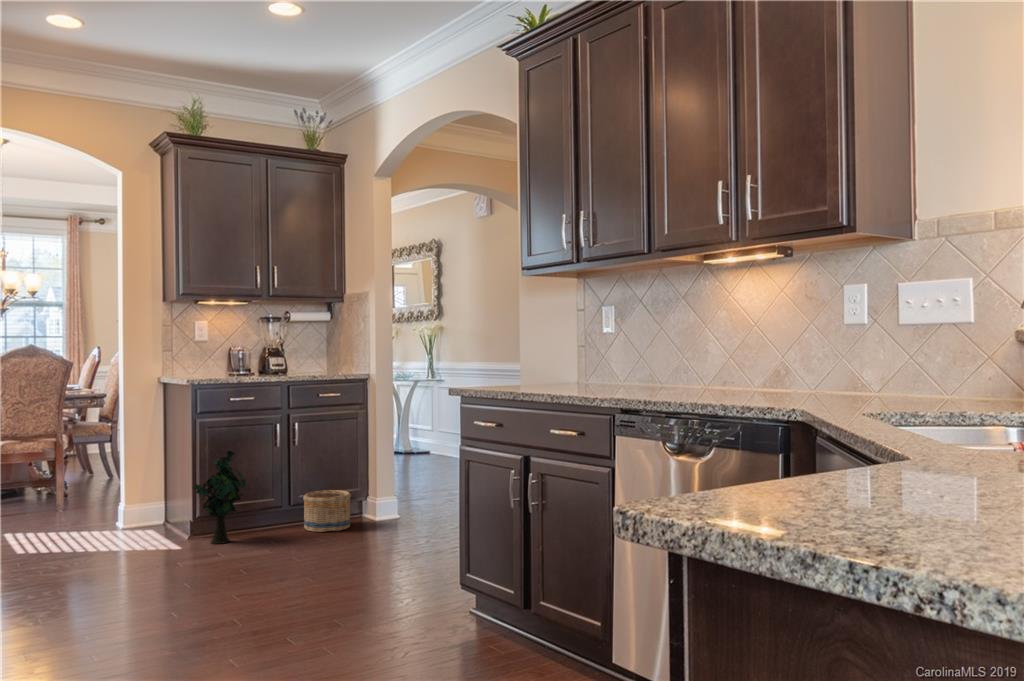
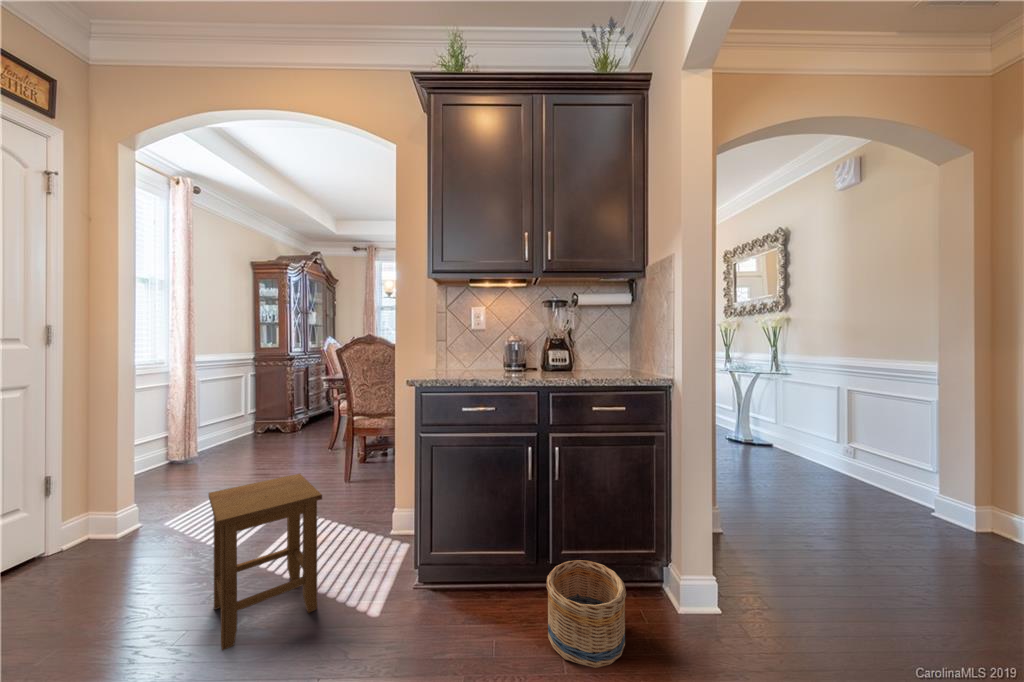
decorative plant: present [193,450,246,544] -> none [373,489,457,636]
stool: none [41,465,141,566] -> present [209,474,322,650]

